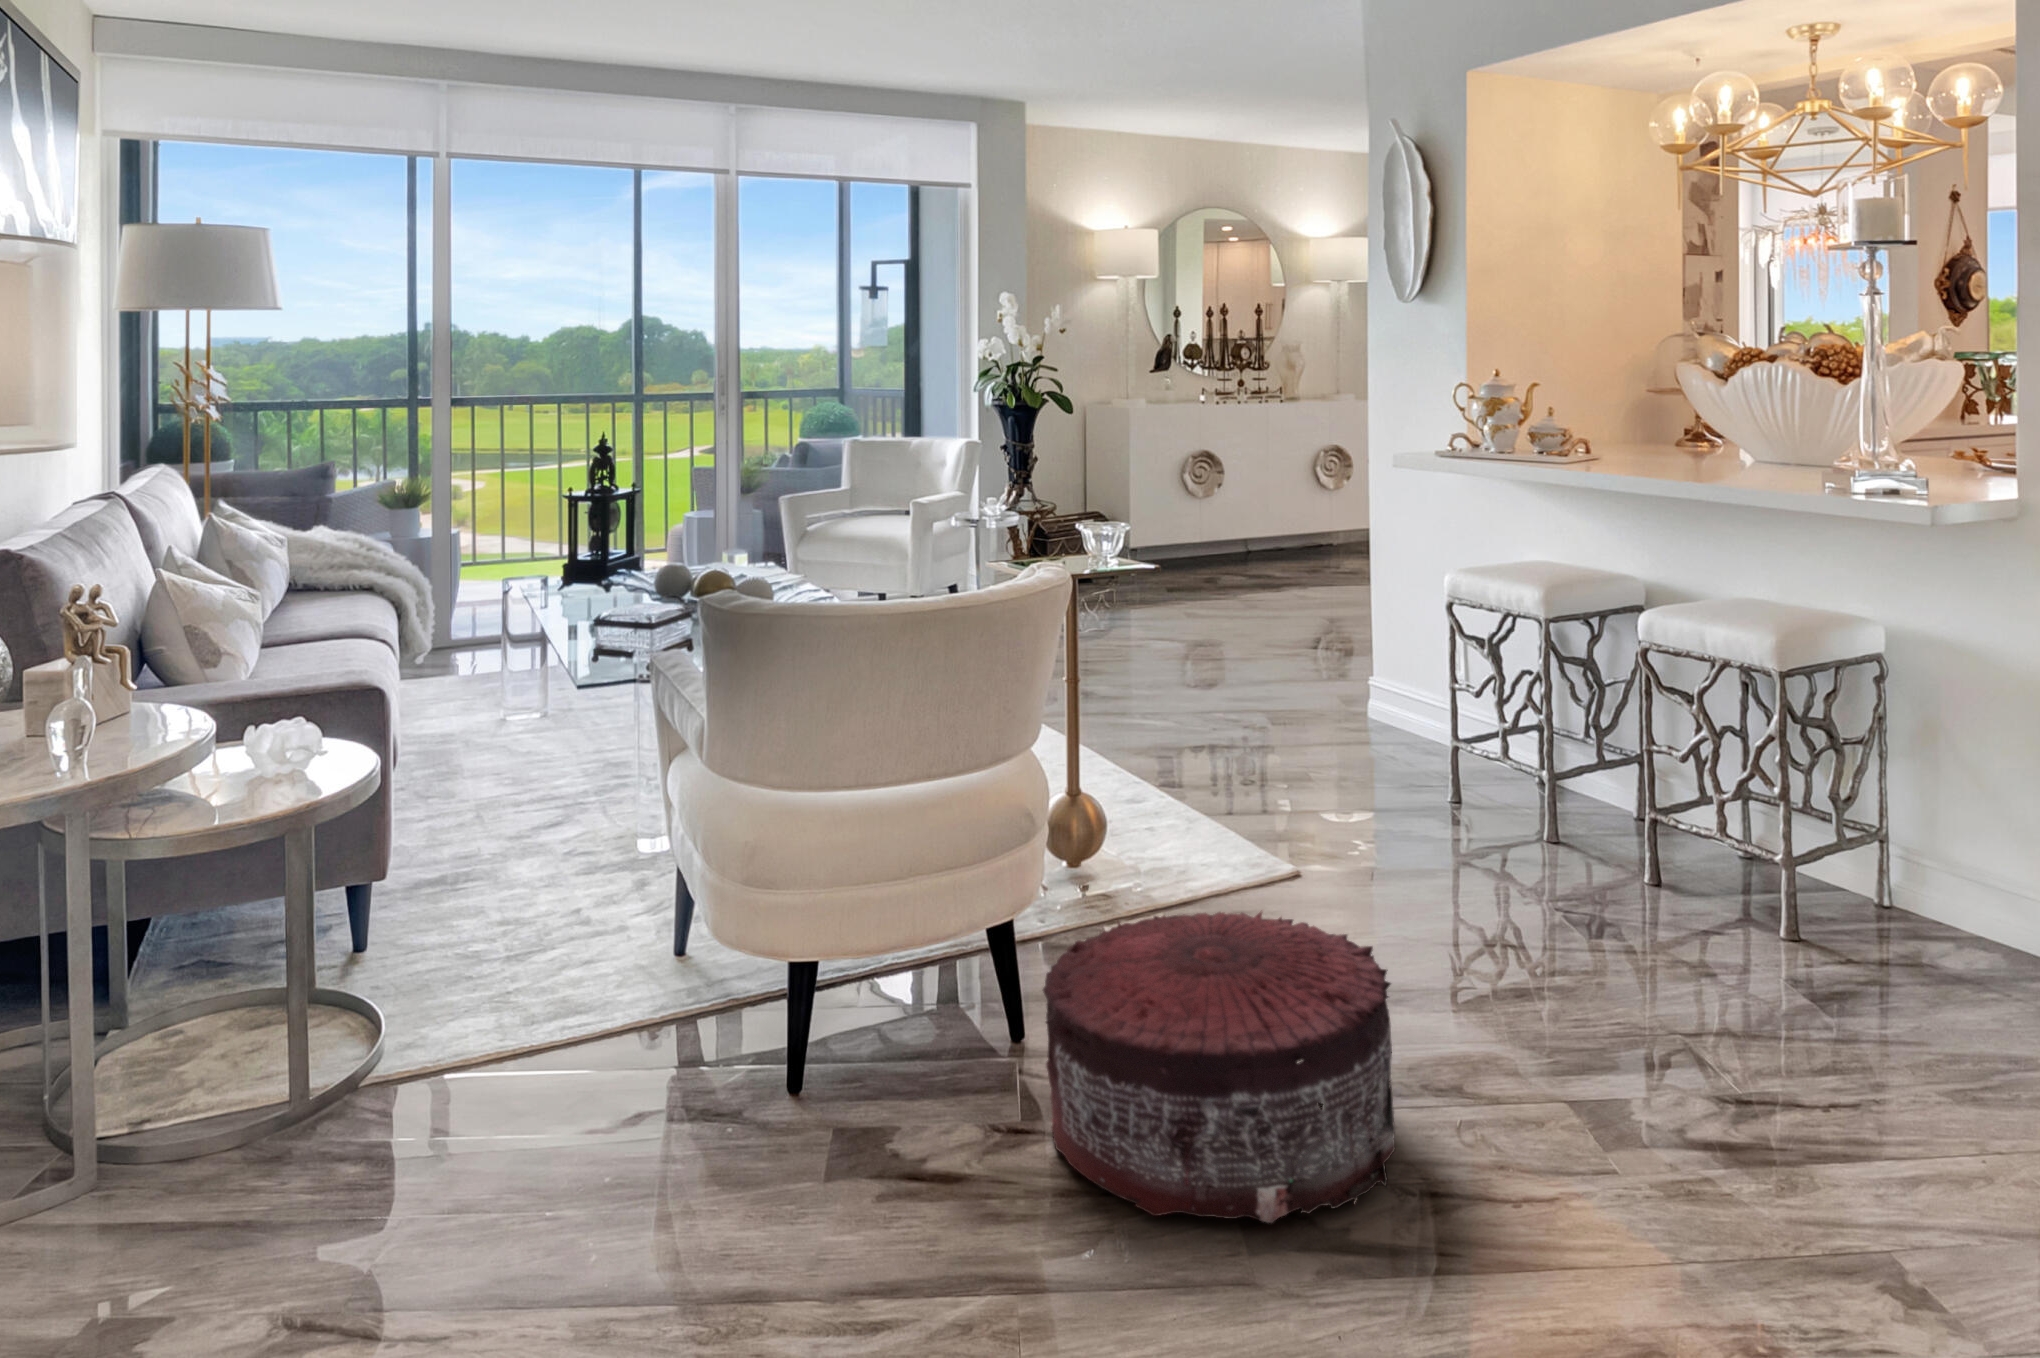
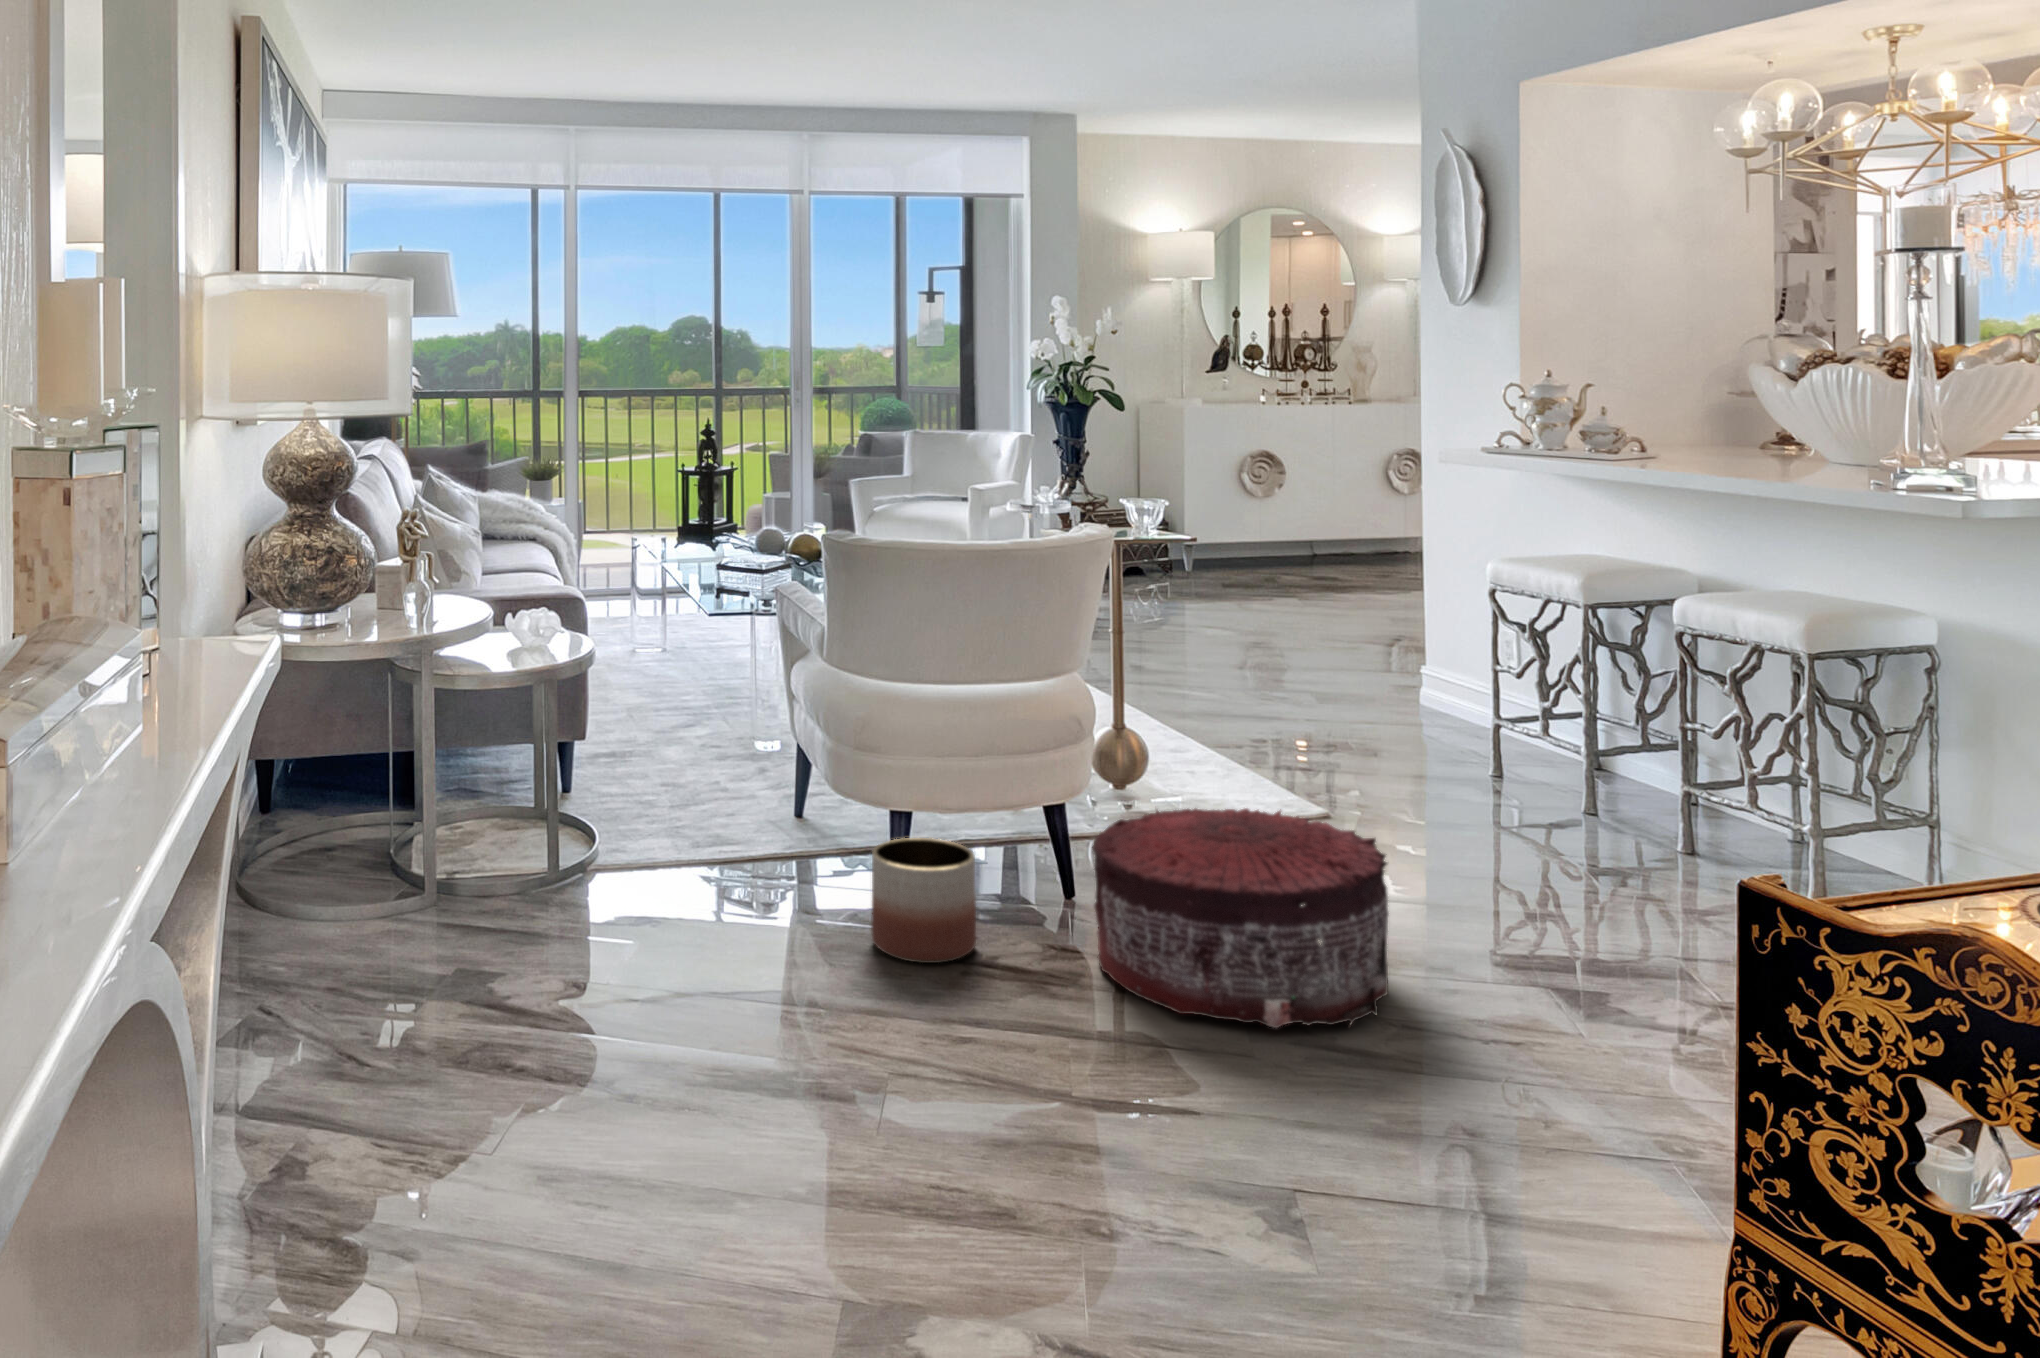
planter: none [765,988,901,1166] -> present [871,838,976,963]

